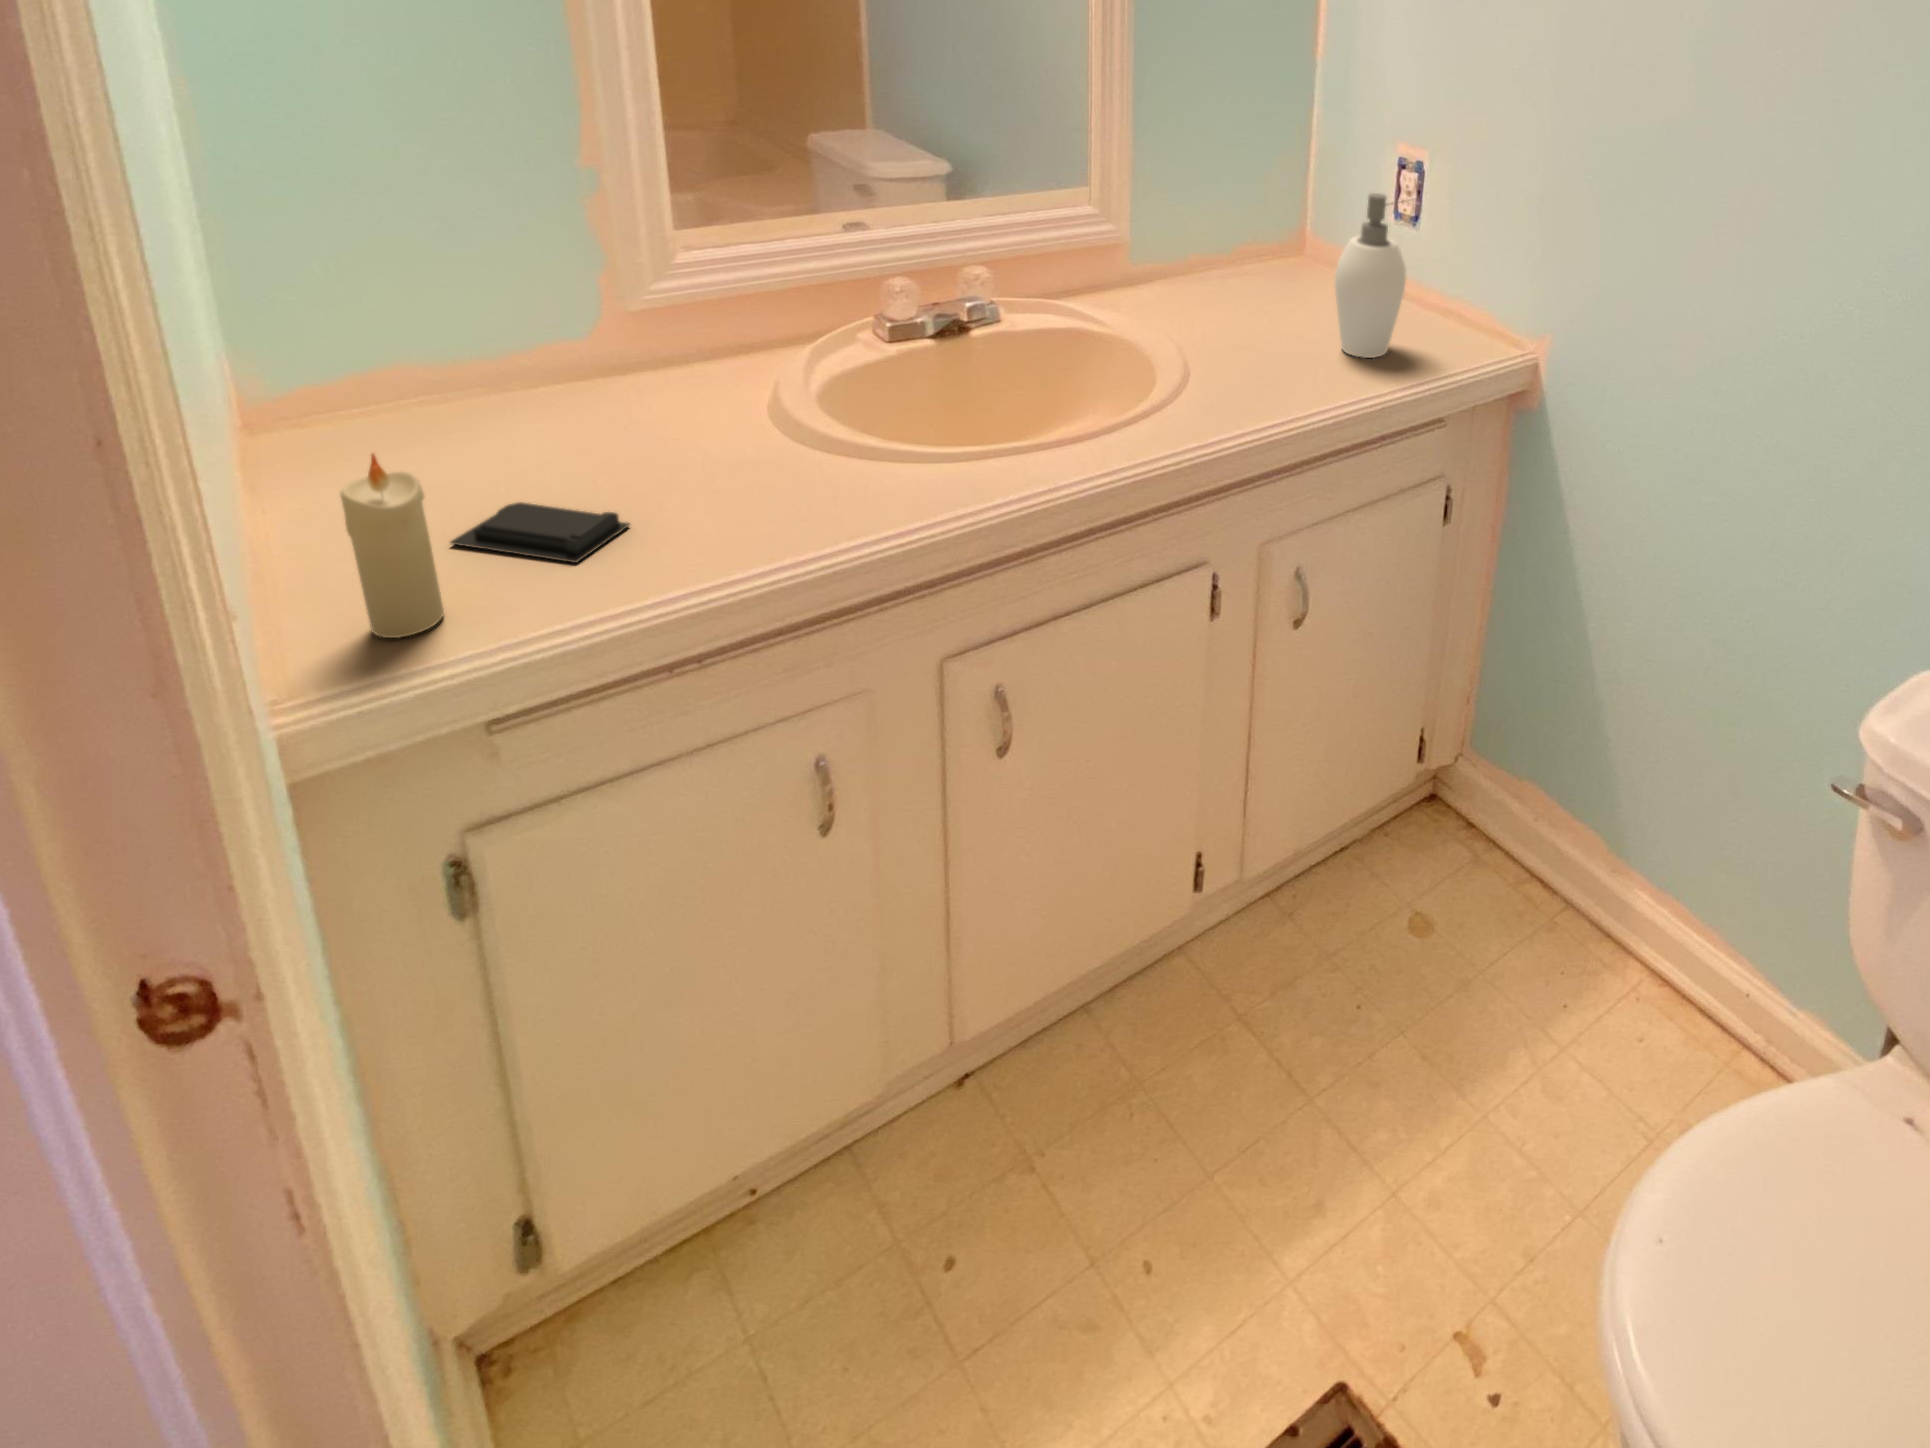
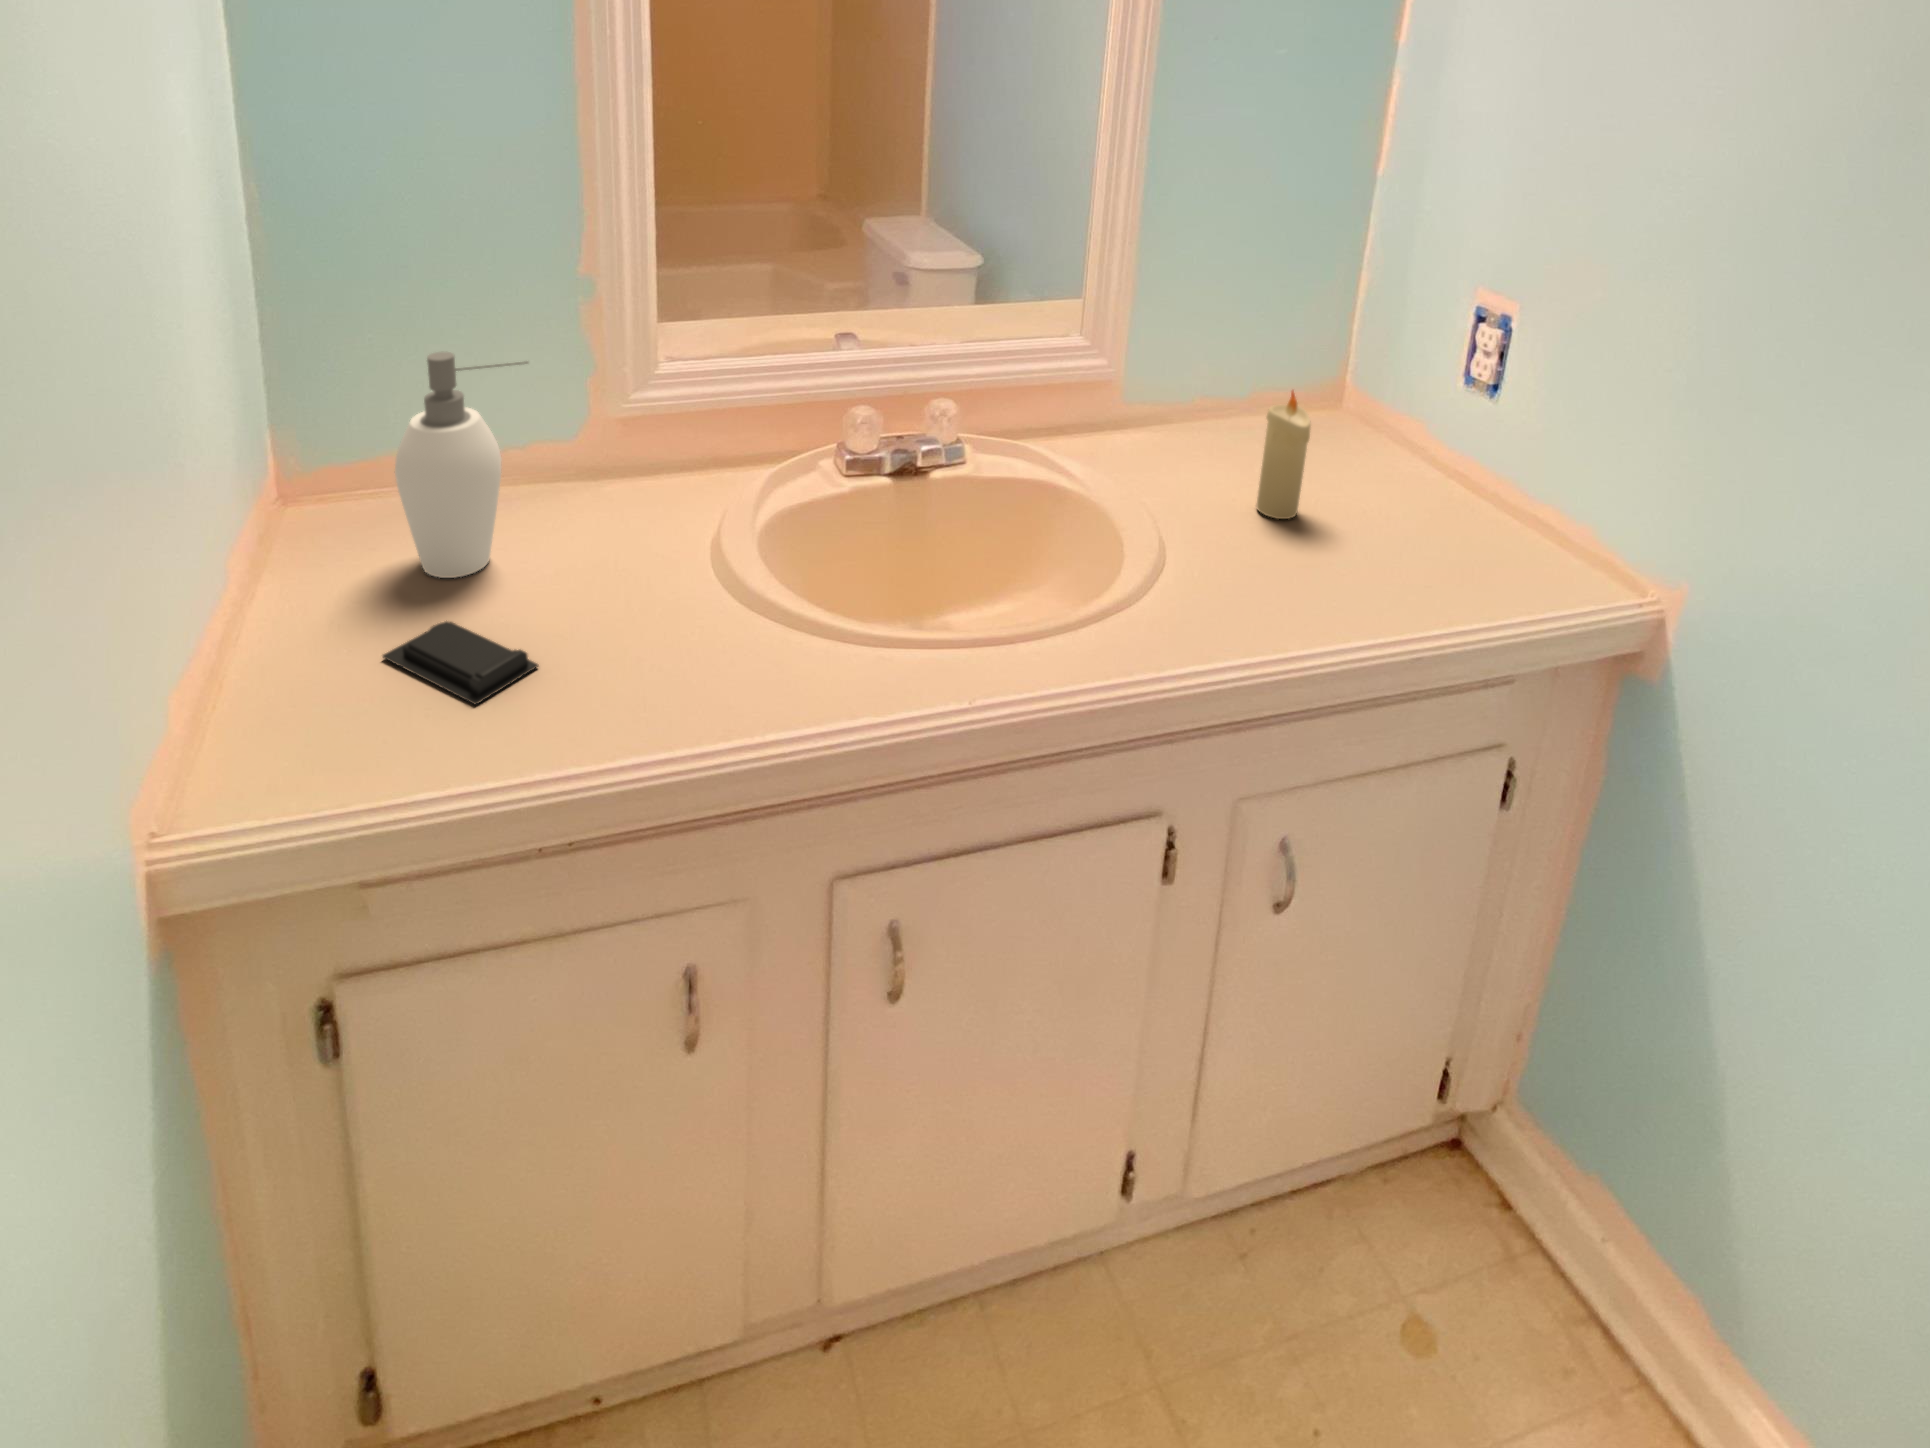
soap dispenser: present [1335,193,1406,358] -> present [395,352,528,578]
candle: present [340,454,444,638] -> present [1257,391,1311,519]

